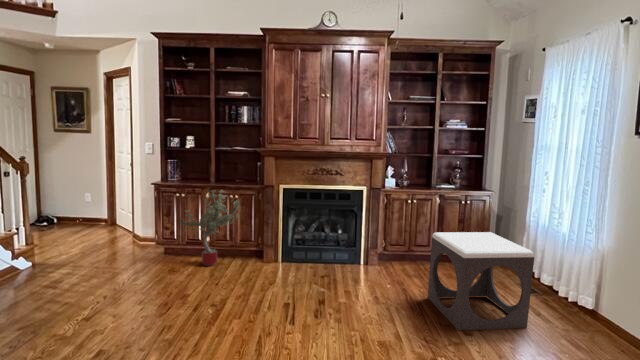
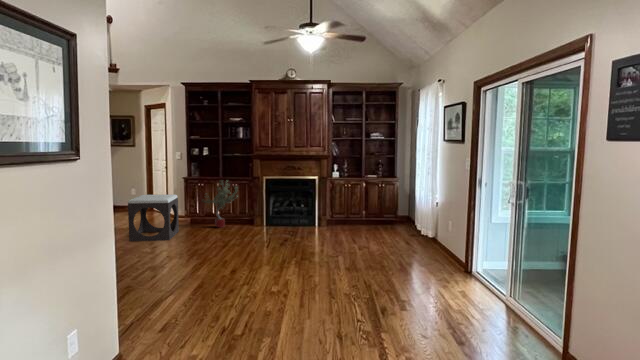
footstool: present [428,232,534,330] -> present [128,194,179,241]

